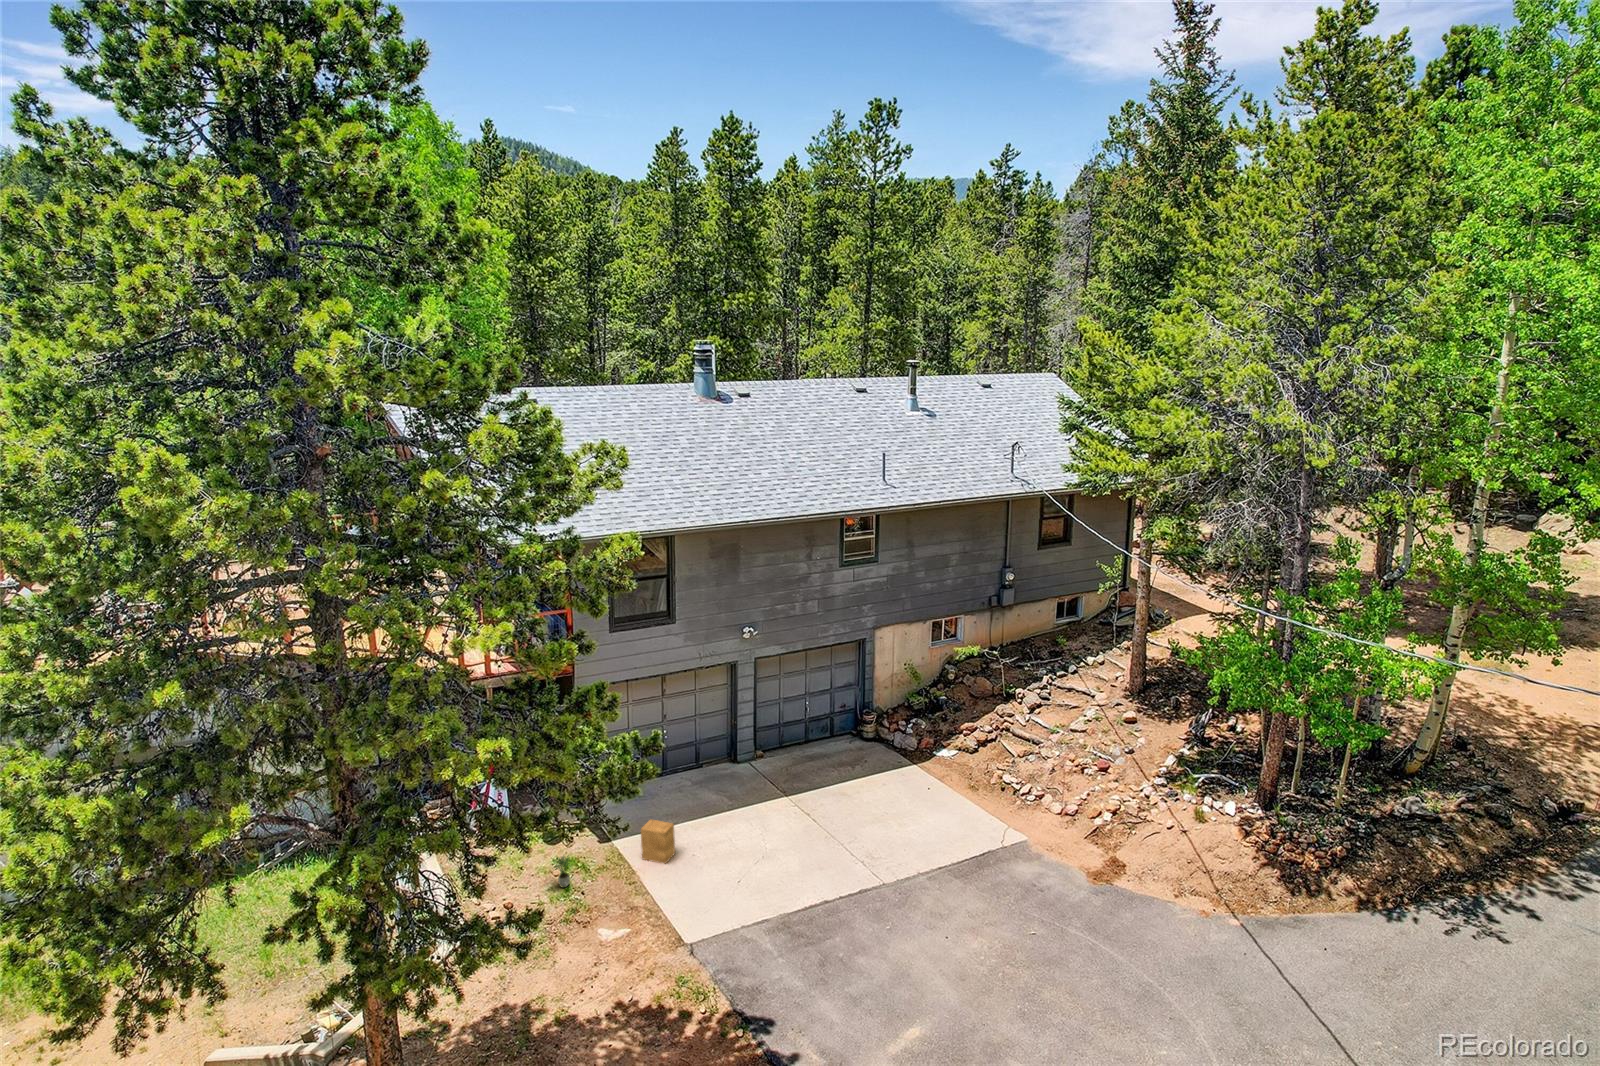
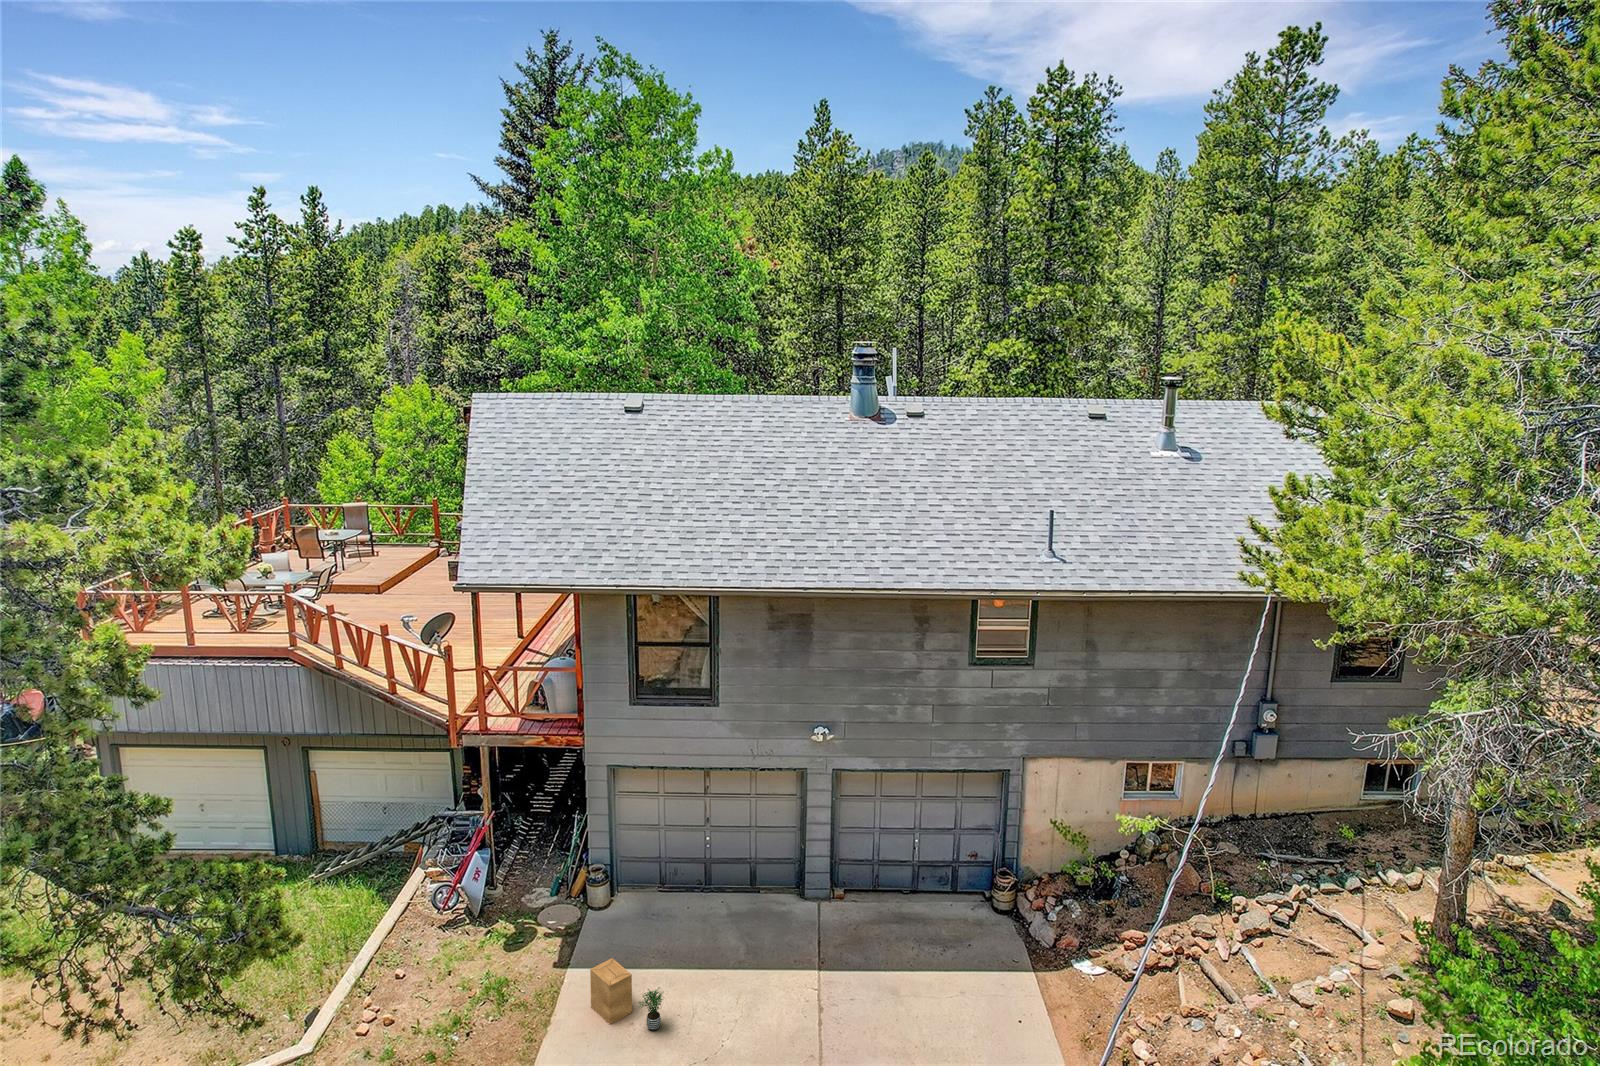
potted plant: present [555,855,570,888] -> present [639,987,663,1031]

